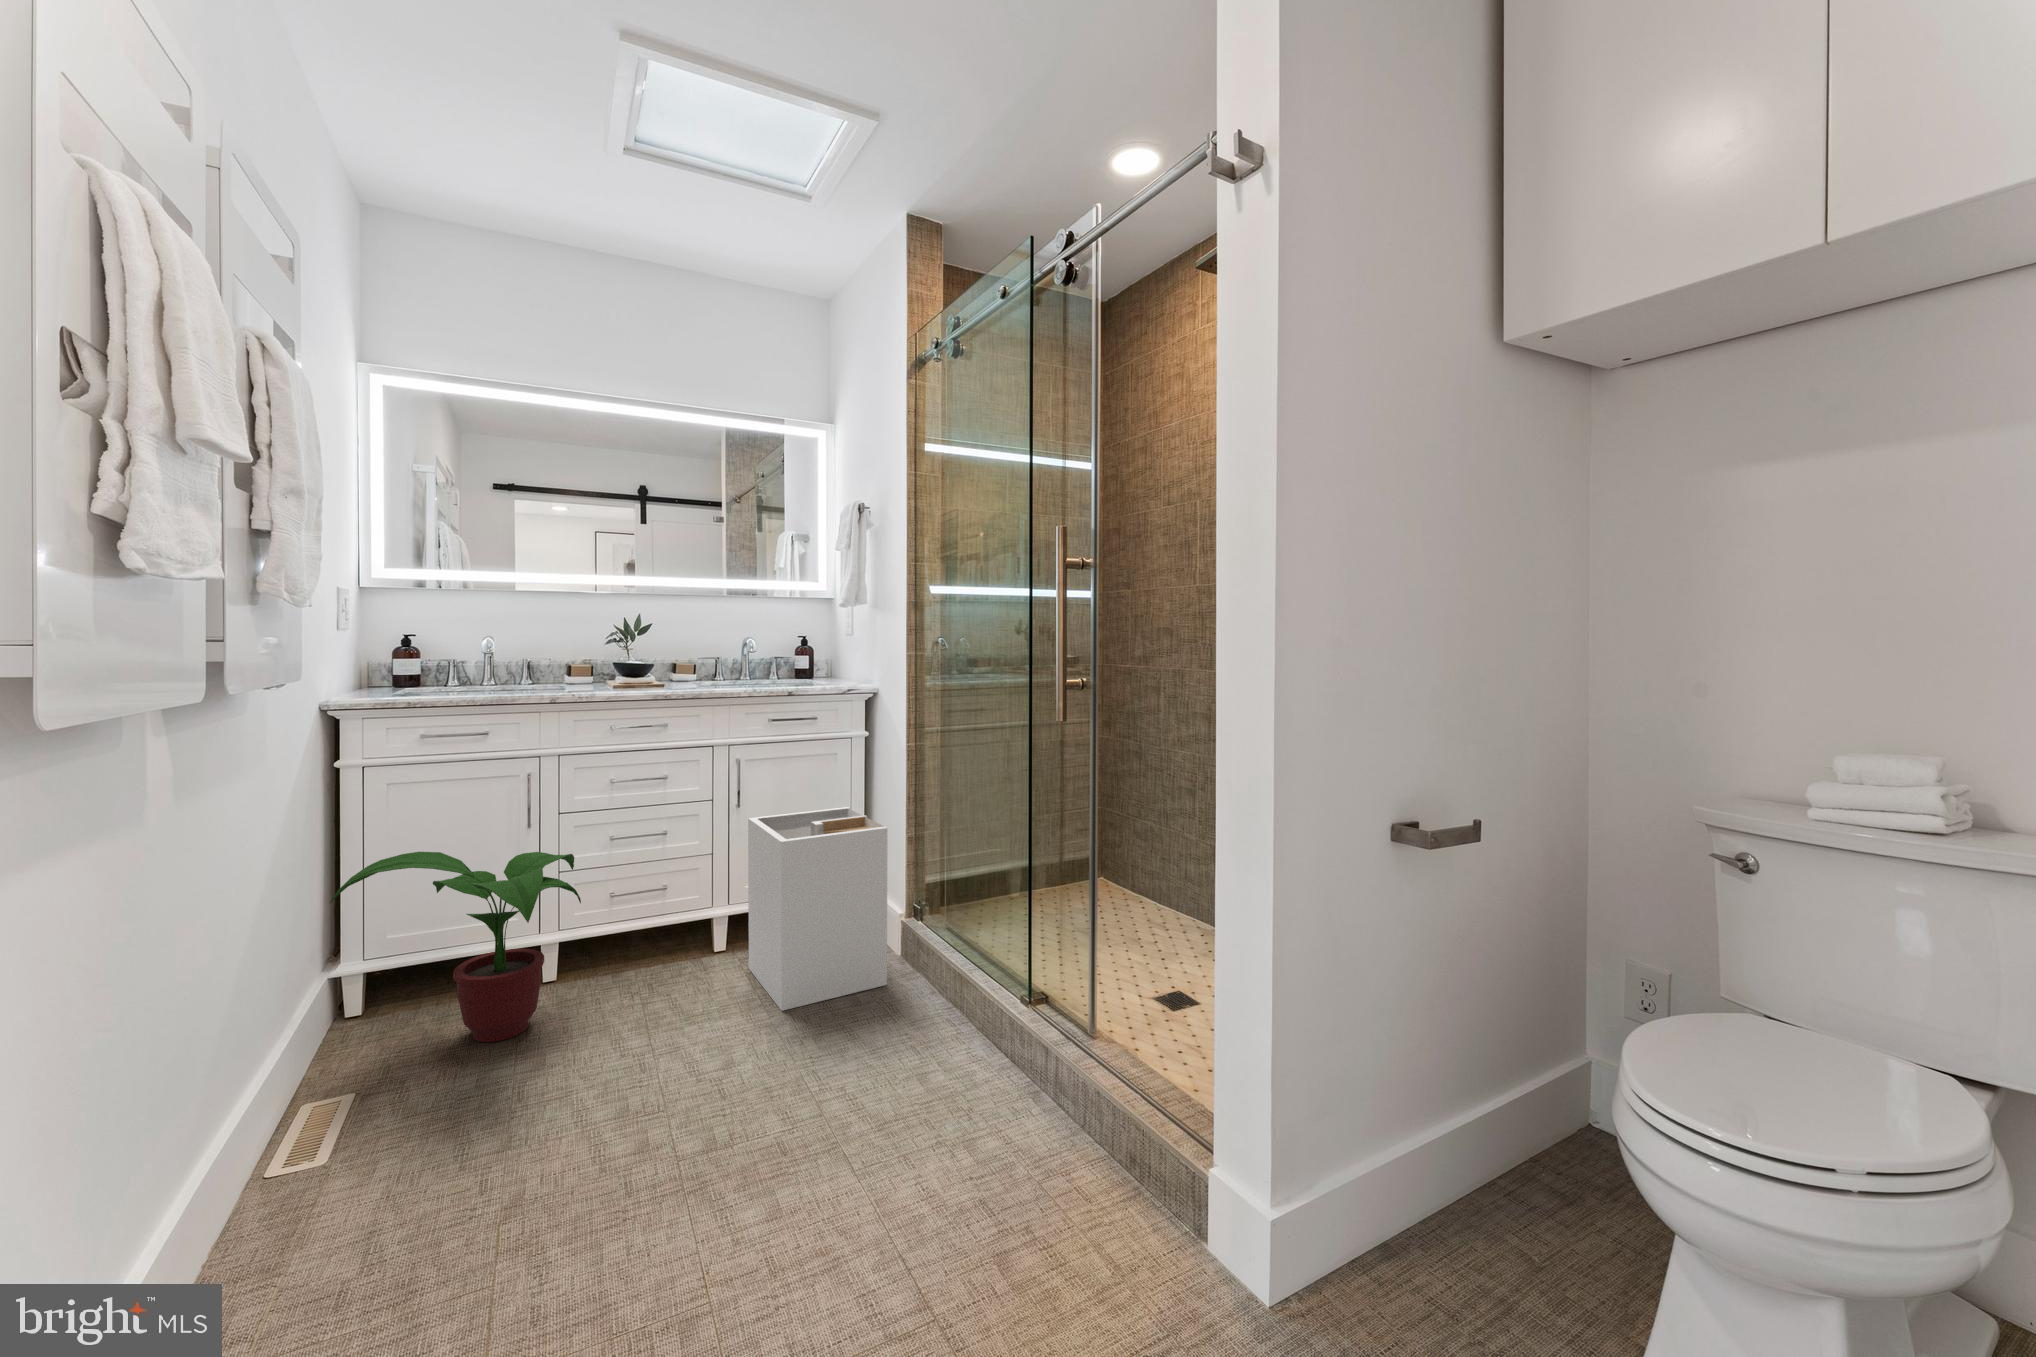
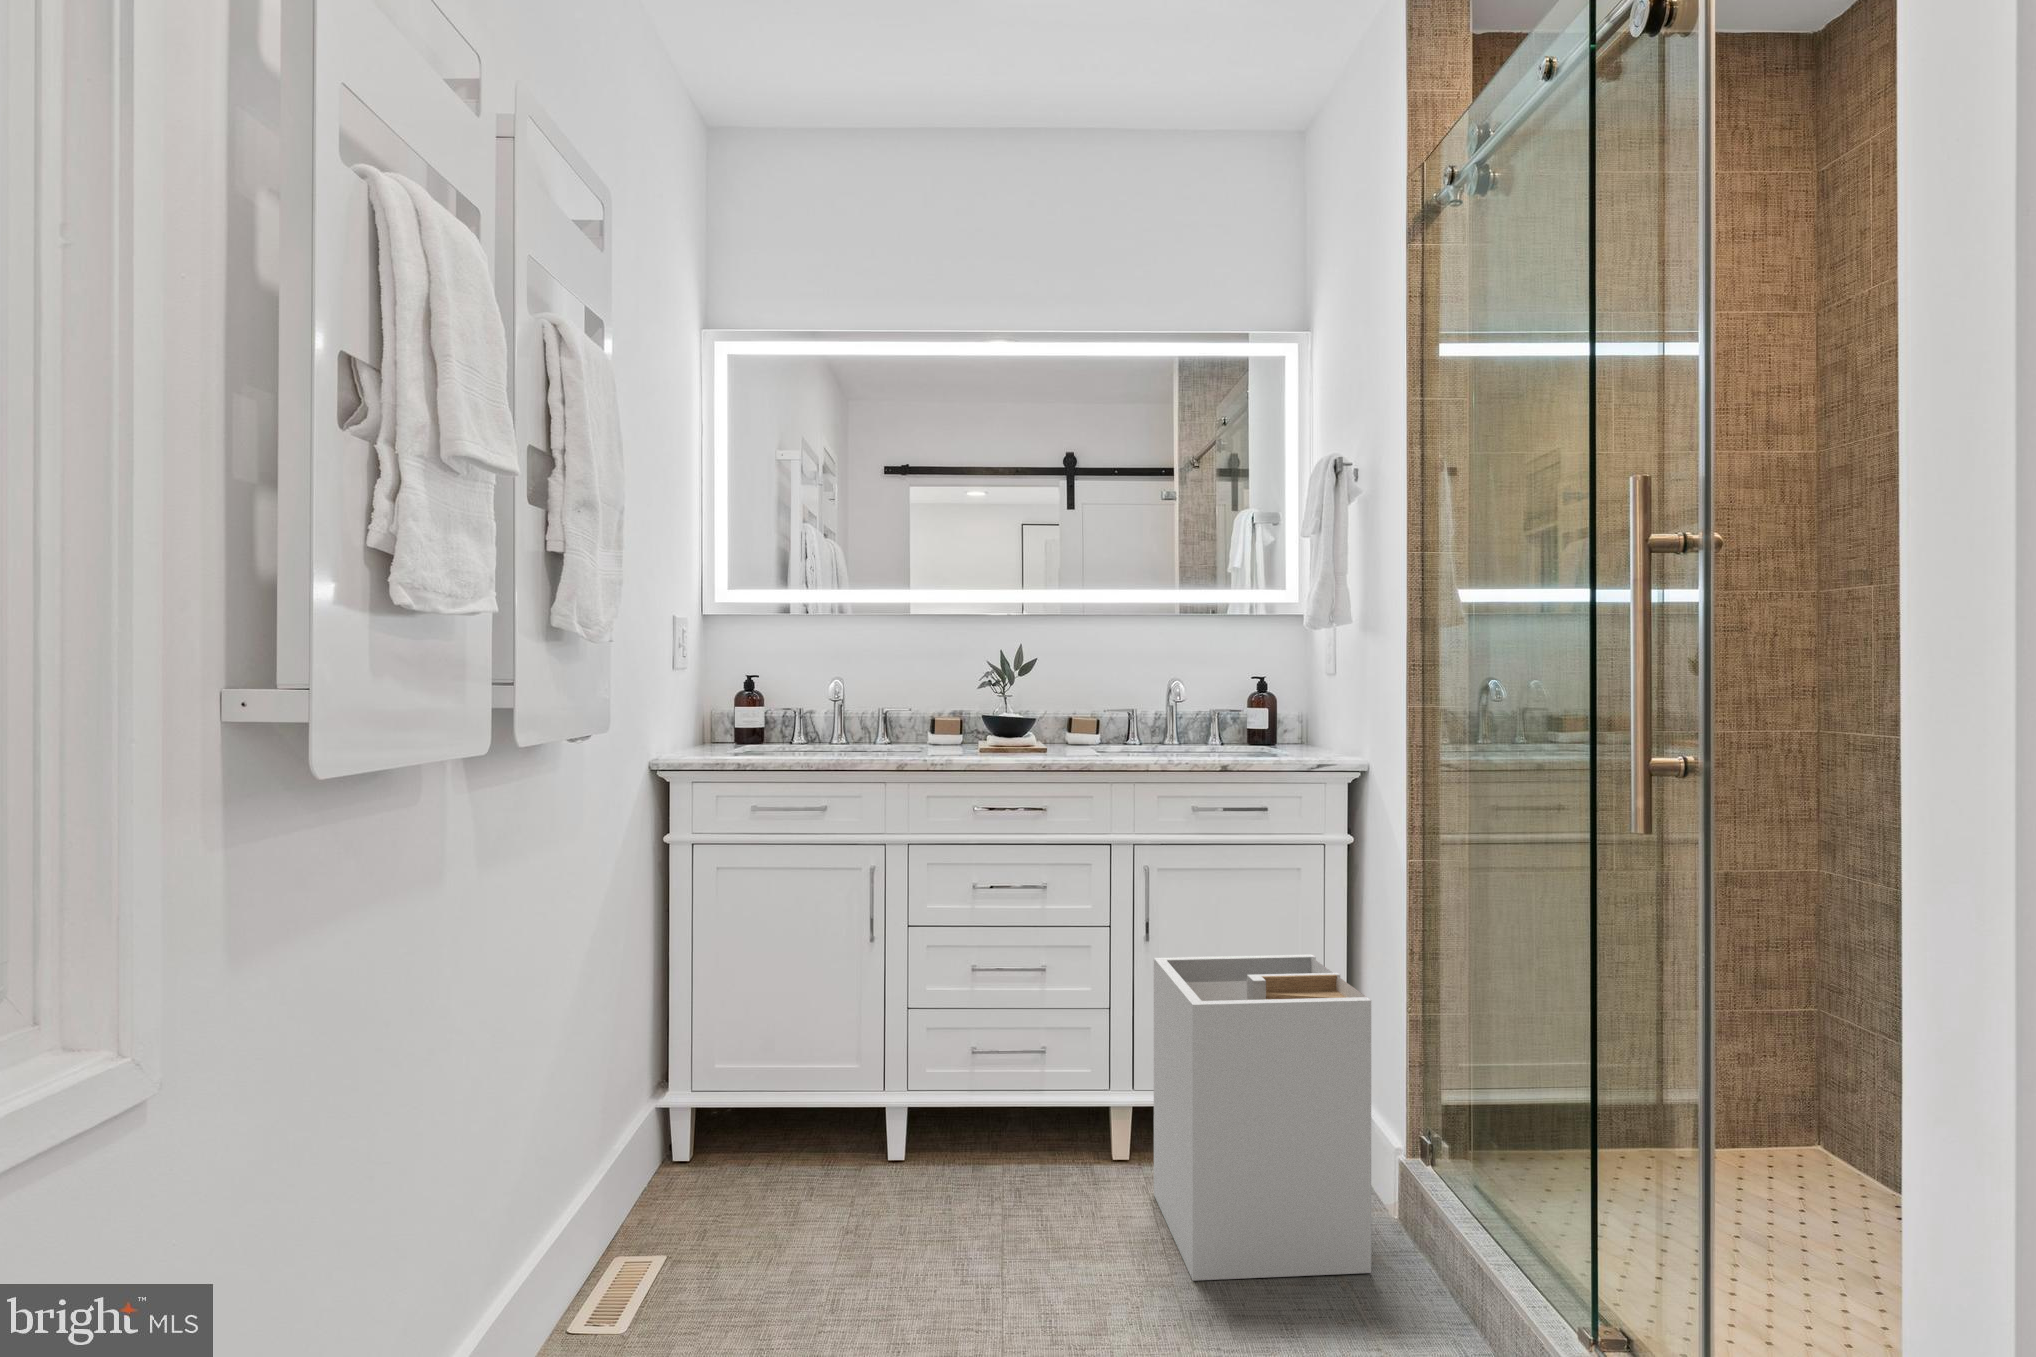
potted plant: present [330,852,581,1042] -> none [644,961,922,1236]

